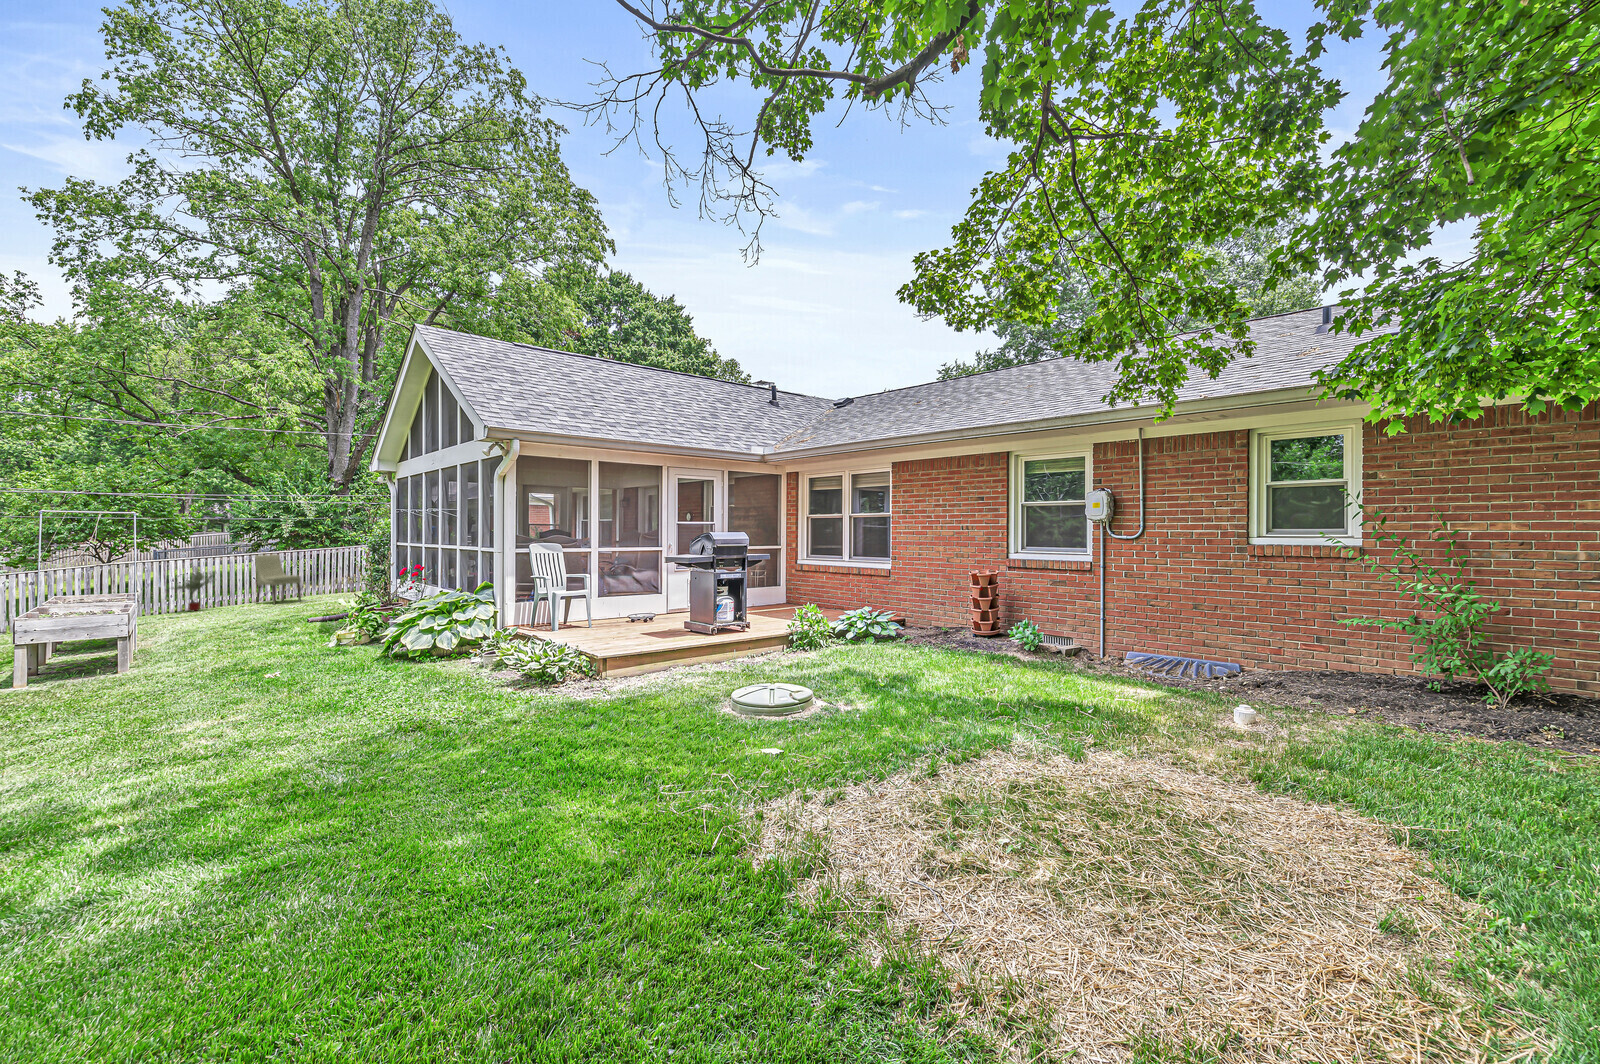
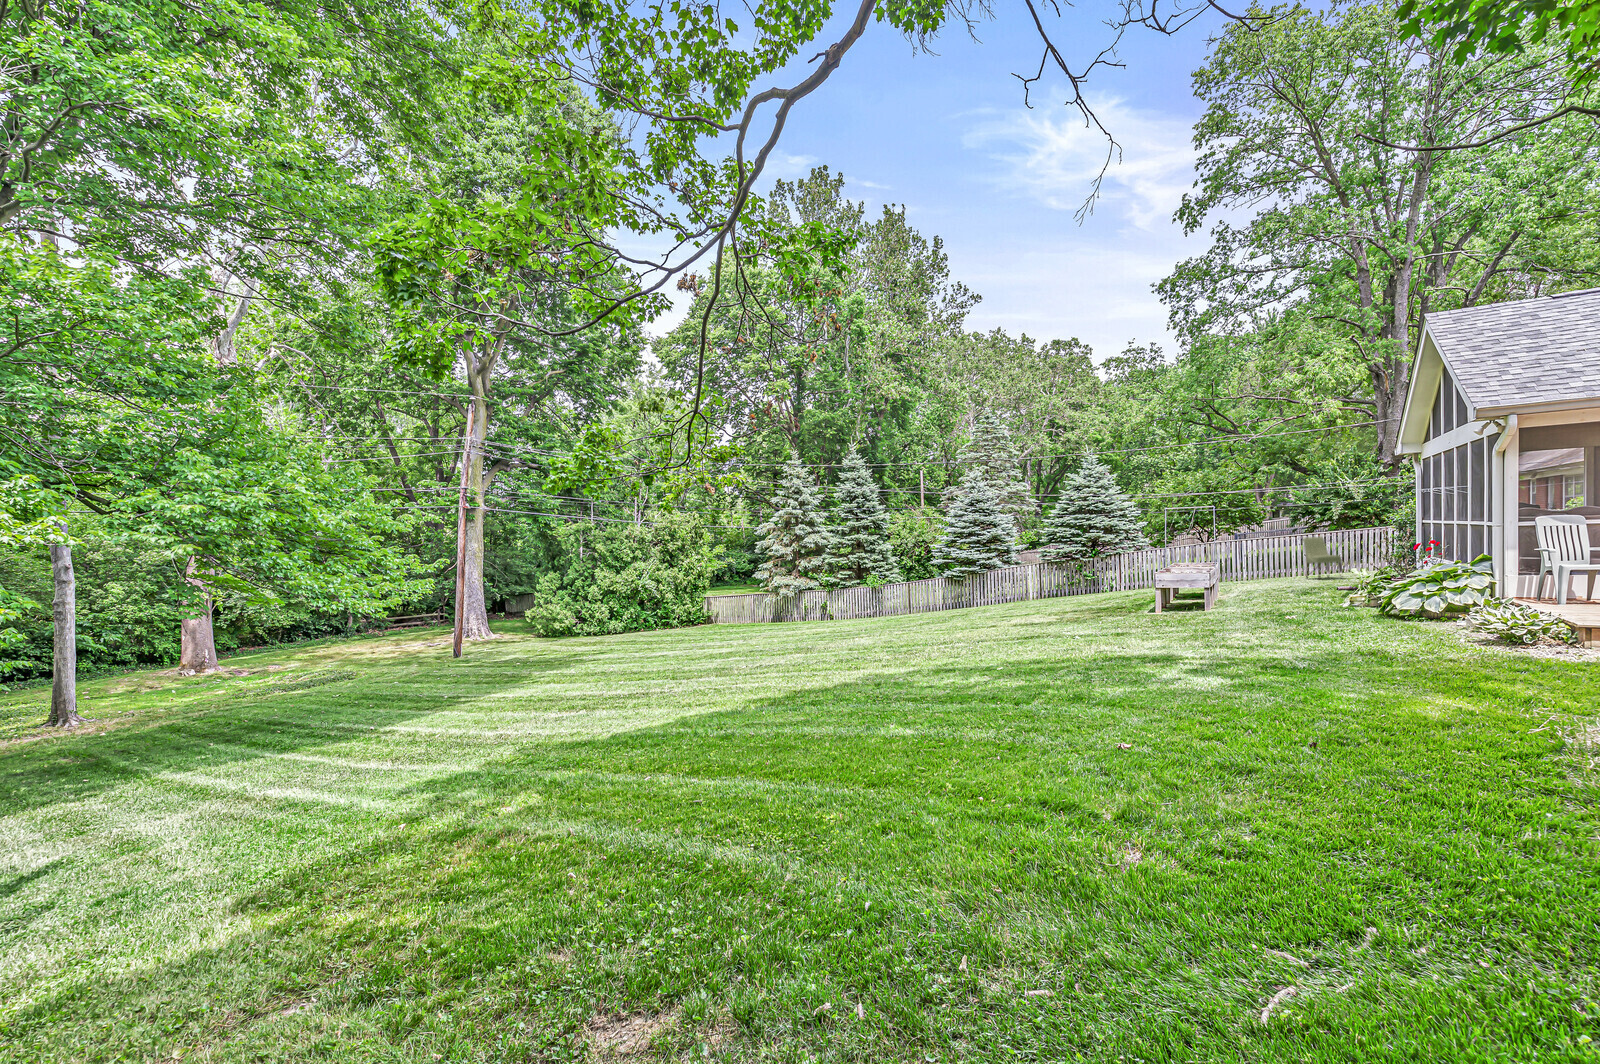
potted tree: present [173,568,215,611] -> none [1243,546,1275,582]

